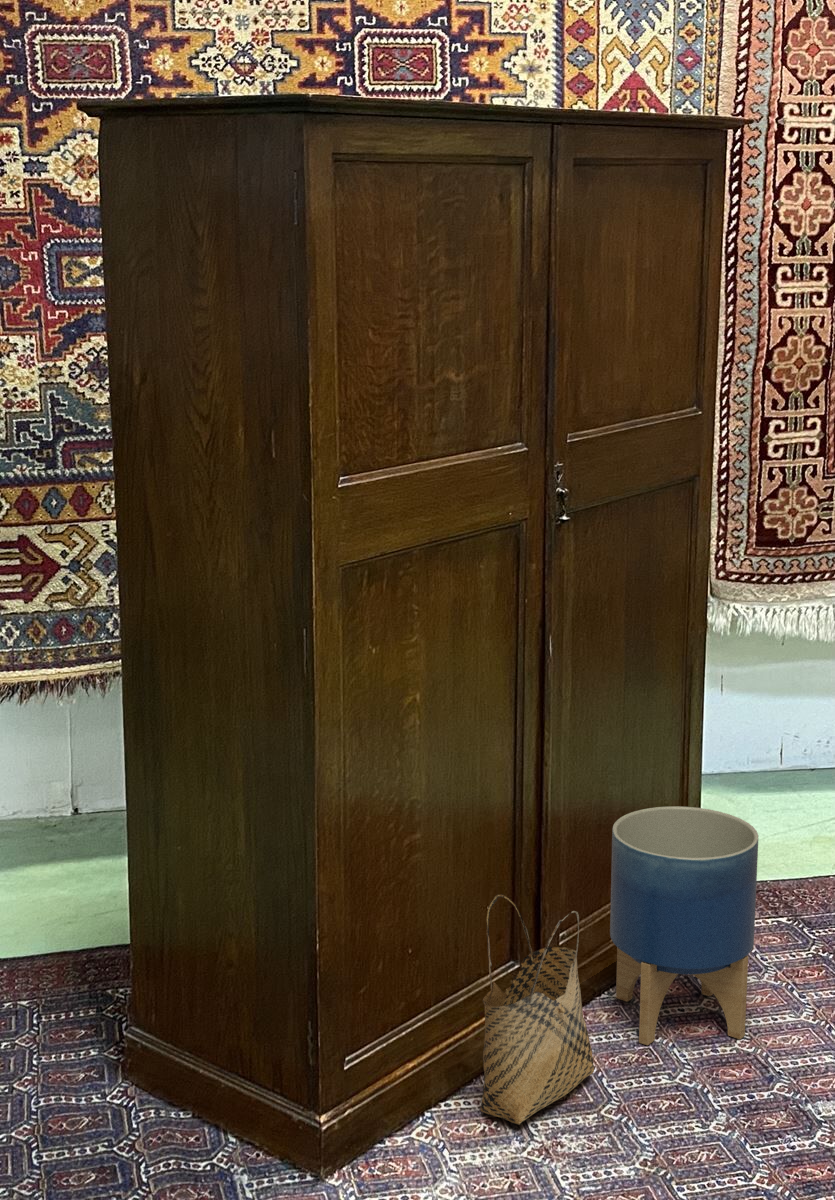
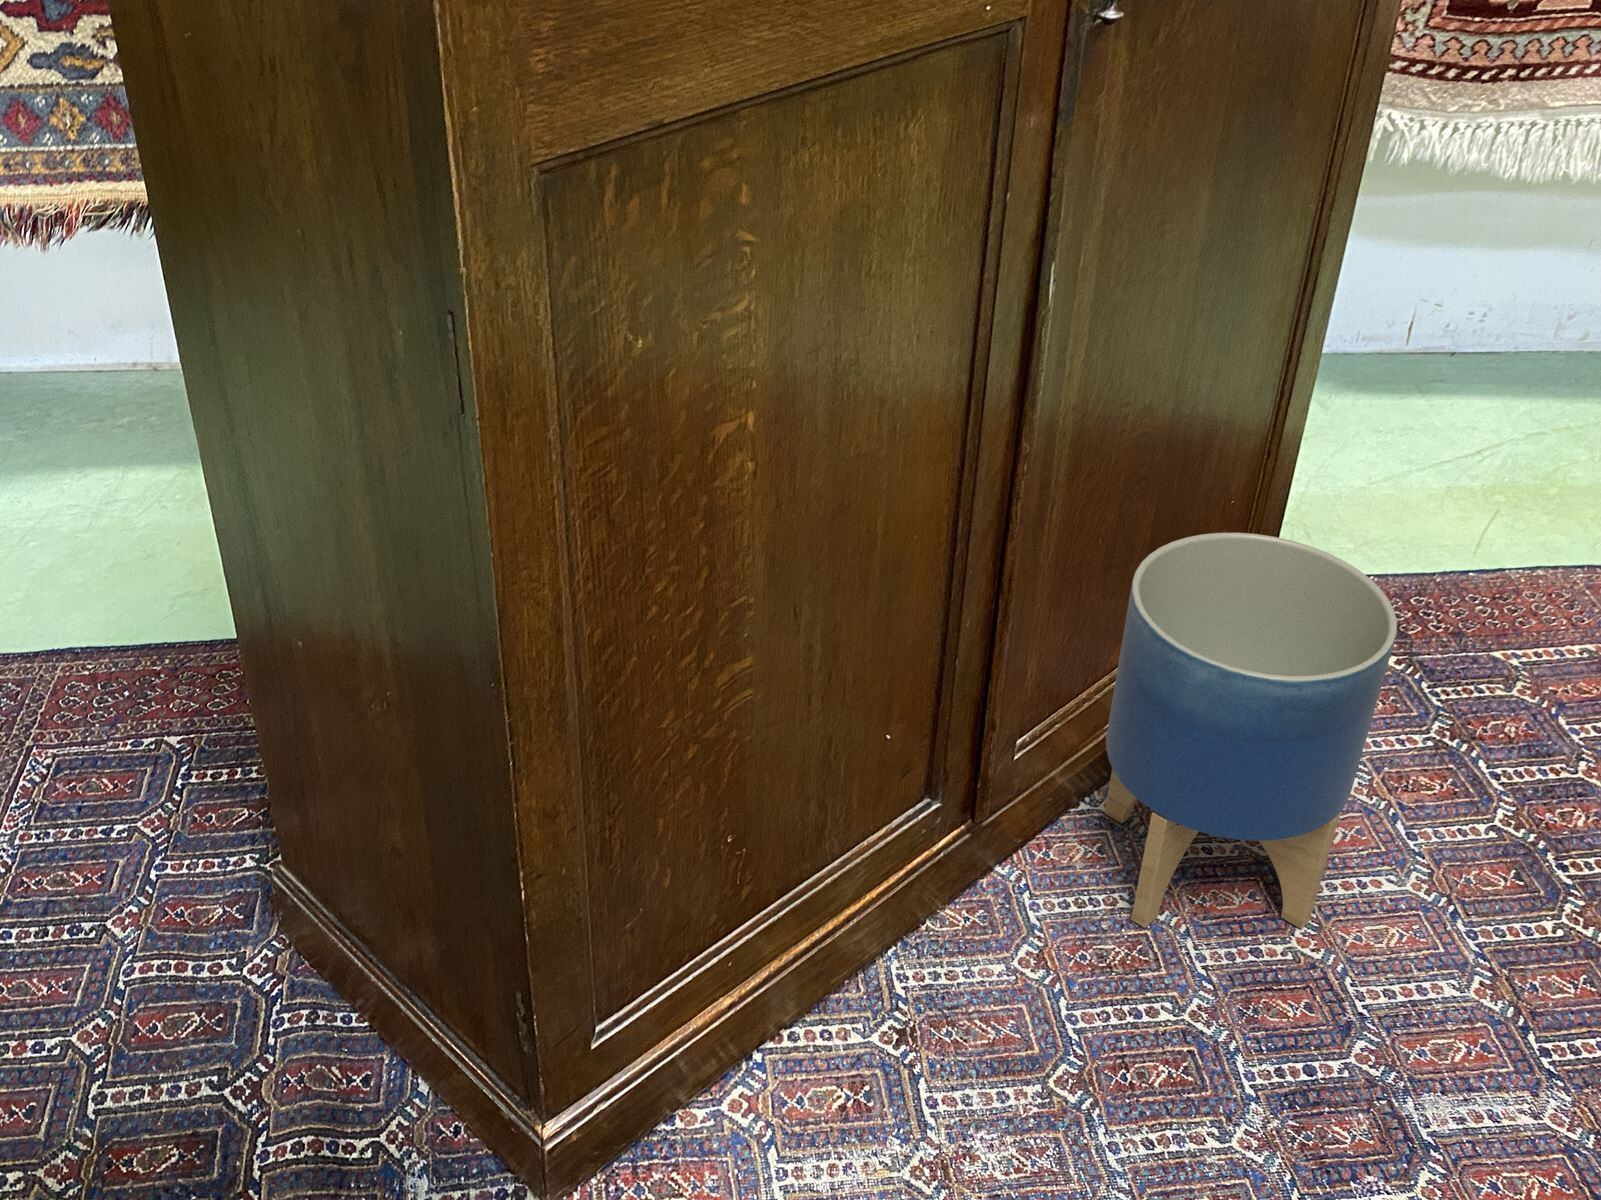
woven basket: present [480,894,594,1125] -> none [844,724,1047,1107]

